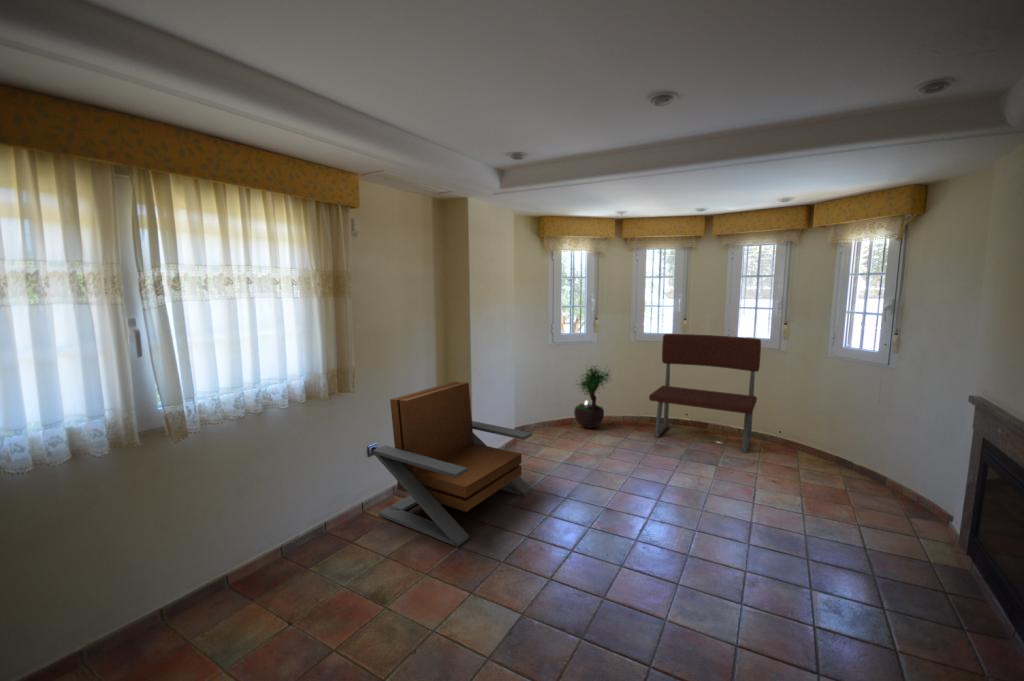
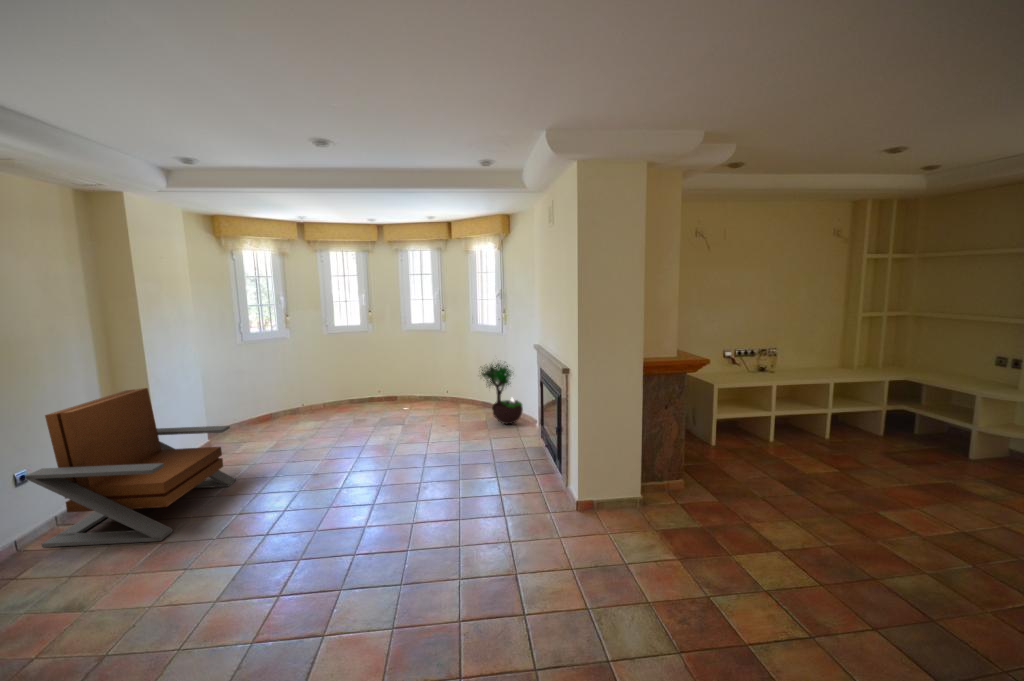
bench: present [649,334,761,452] -> none [344,323,430,416]
potted tree: present [574,367,610,428] -> present [481,363,523,424]

